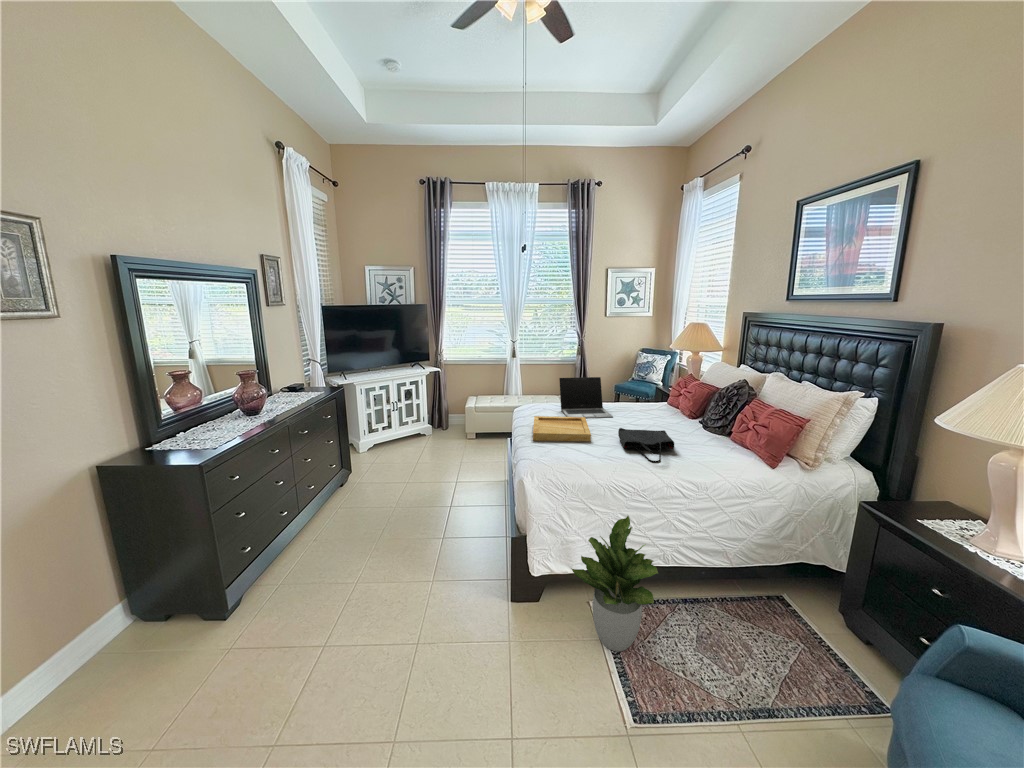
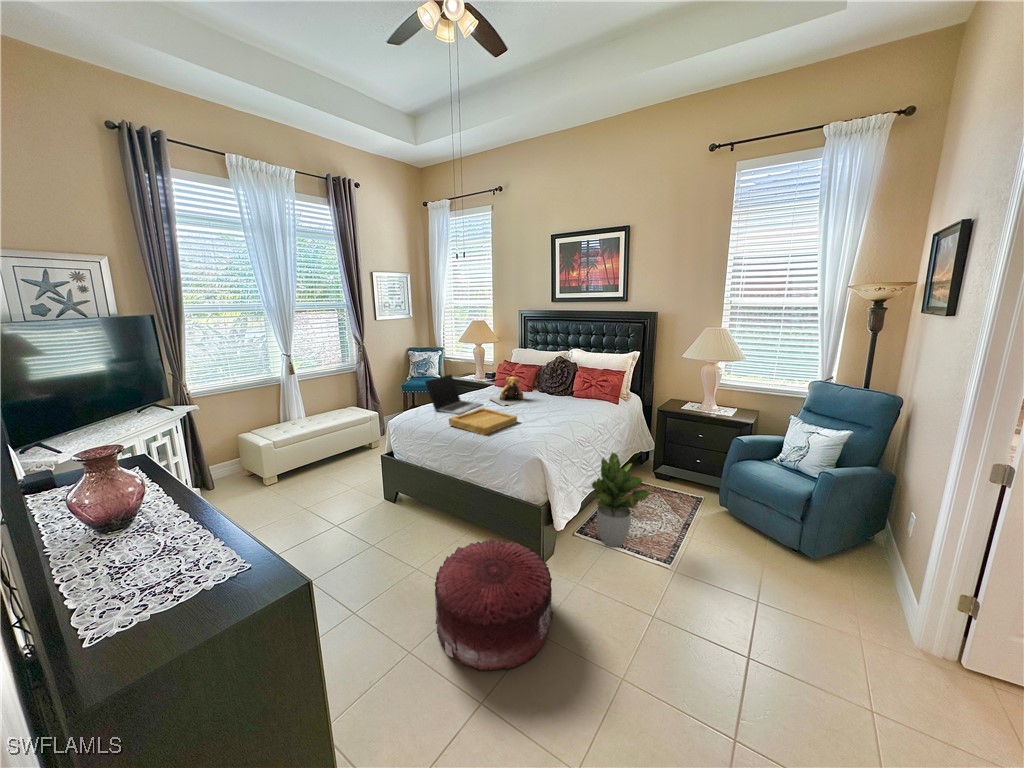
teddy bear: none [625,392,679,431] -> present [489,377,528,406]
tote bag: present [618,428,674,463] -> none [526,400,579,421]
pouf: none [351,524,473,647] -> present [435,539,553,671]

